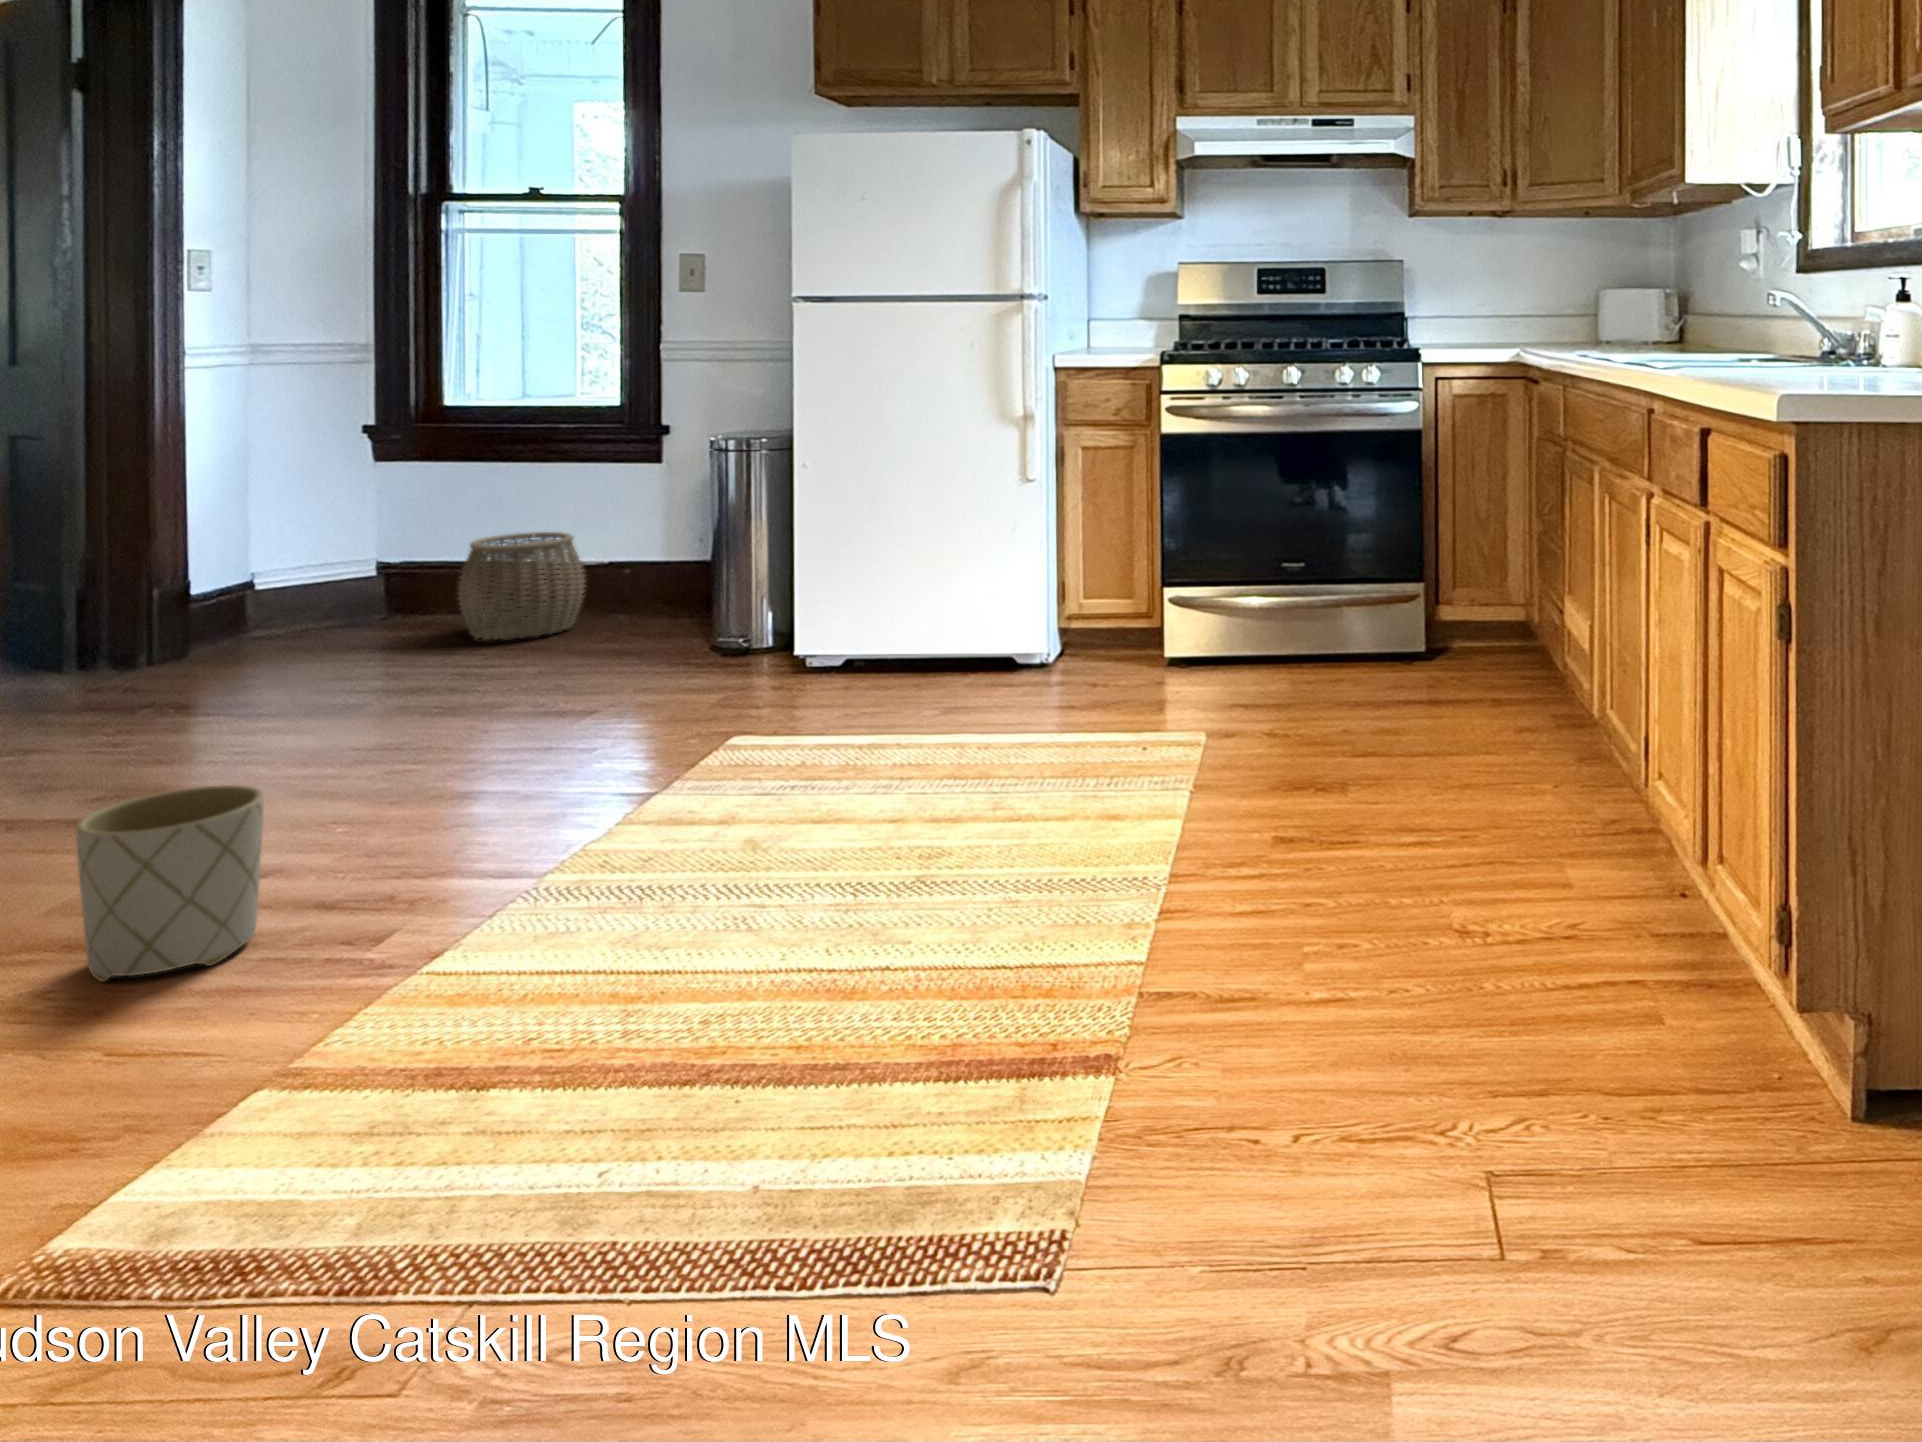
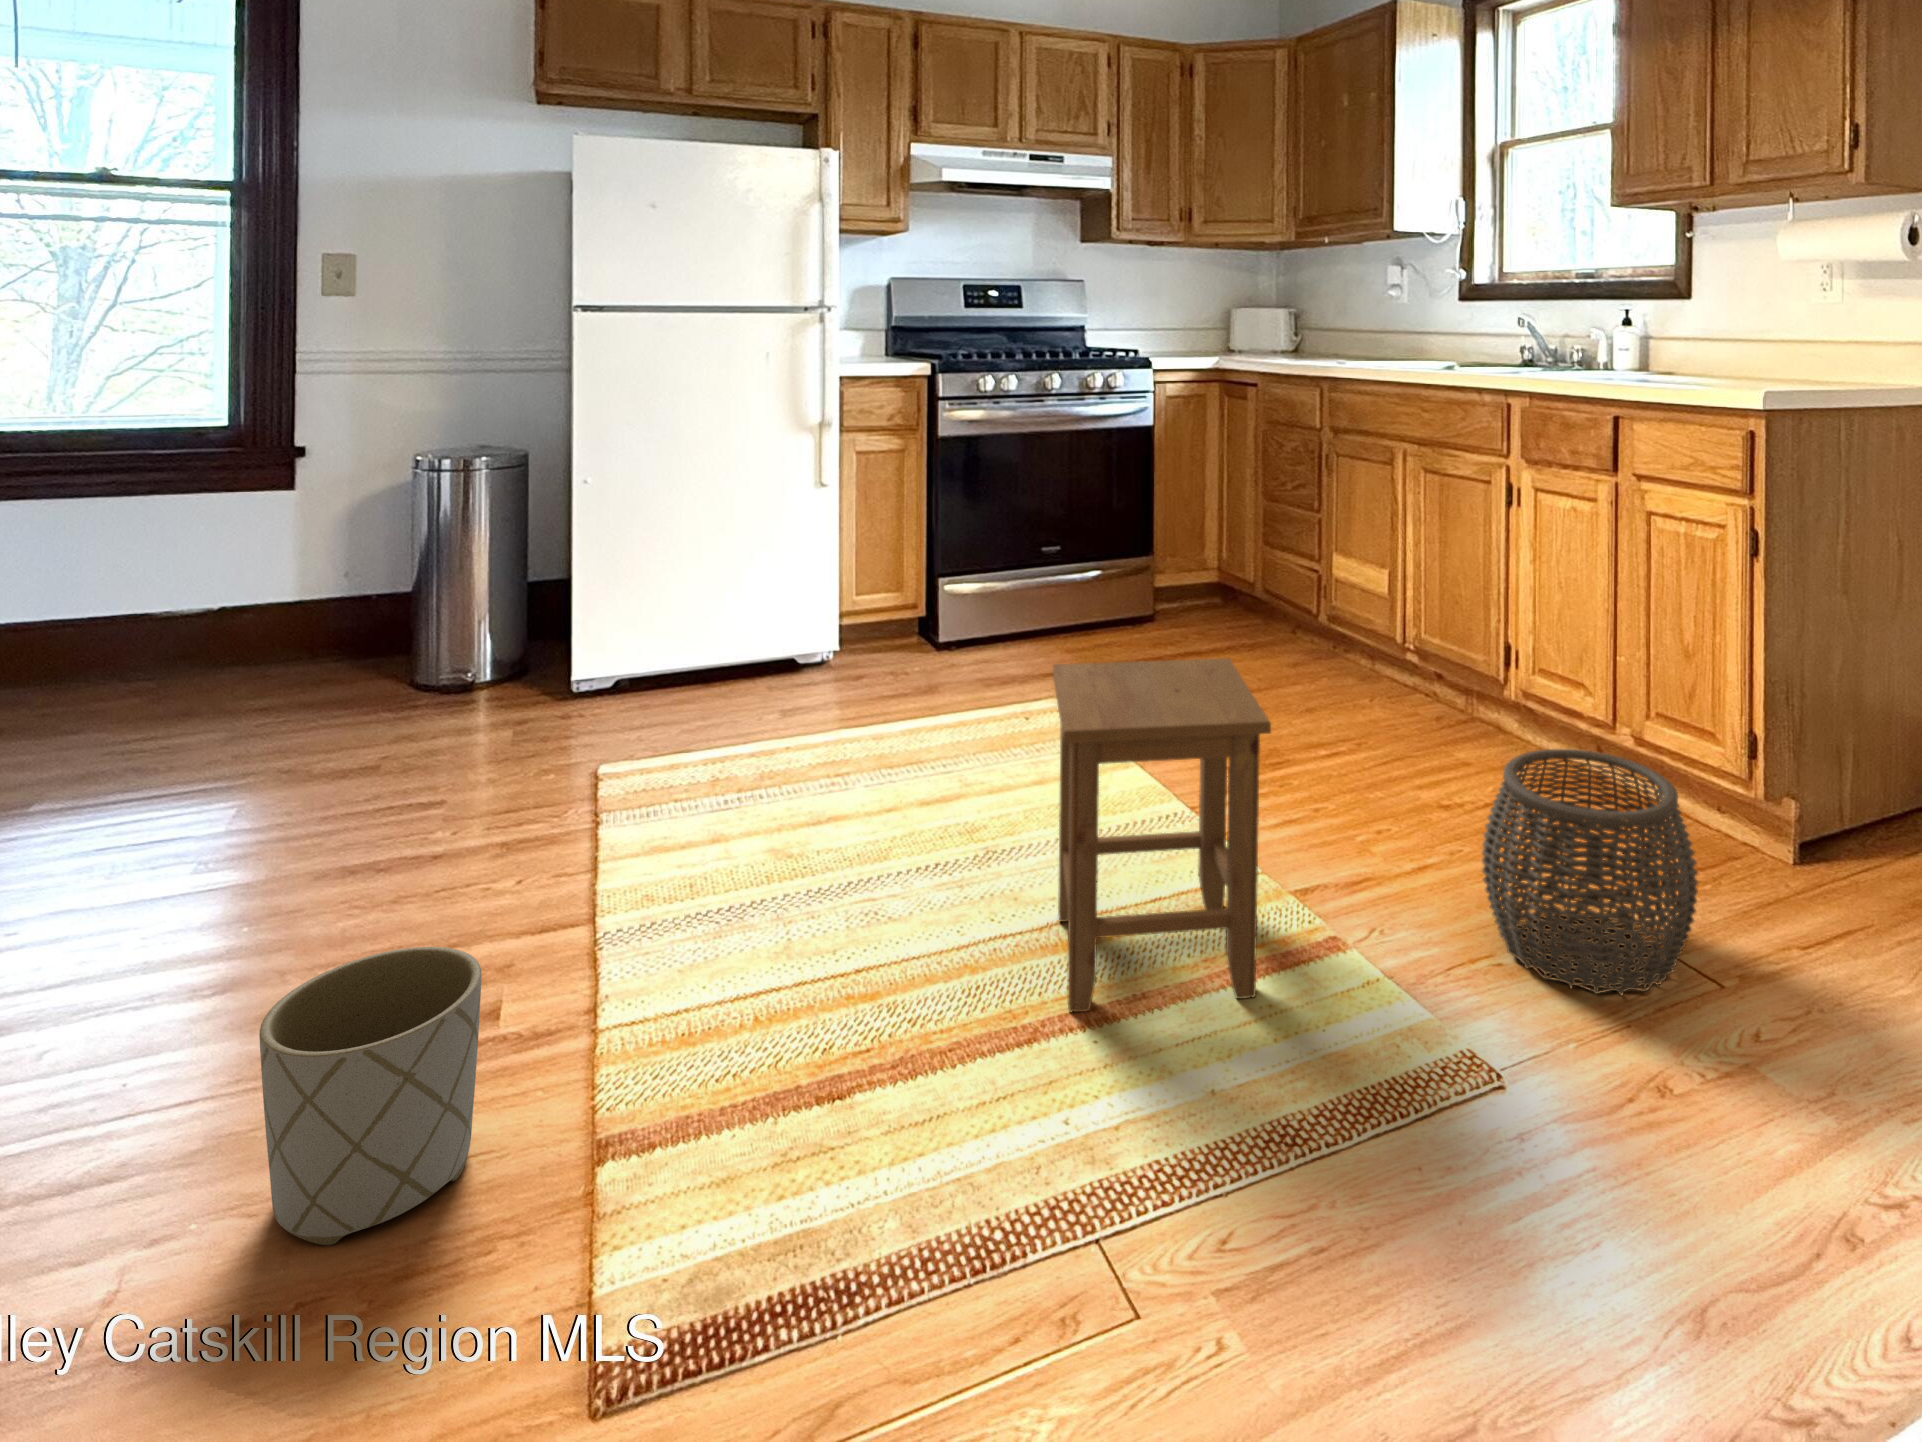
woven basket: present [458,532,585,640] -> present [1482,749,1698,995]
stool: none [718,636,1020,993] -> present [1053,658,1271,1012]

